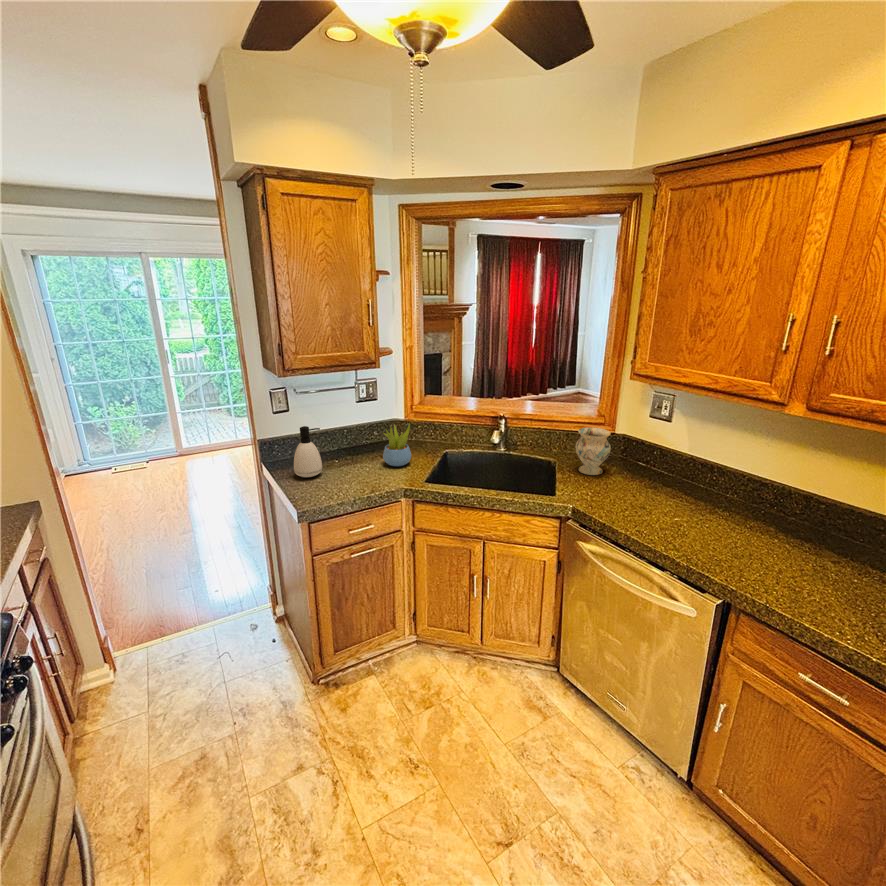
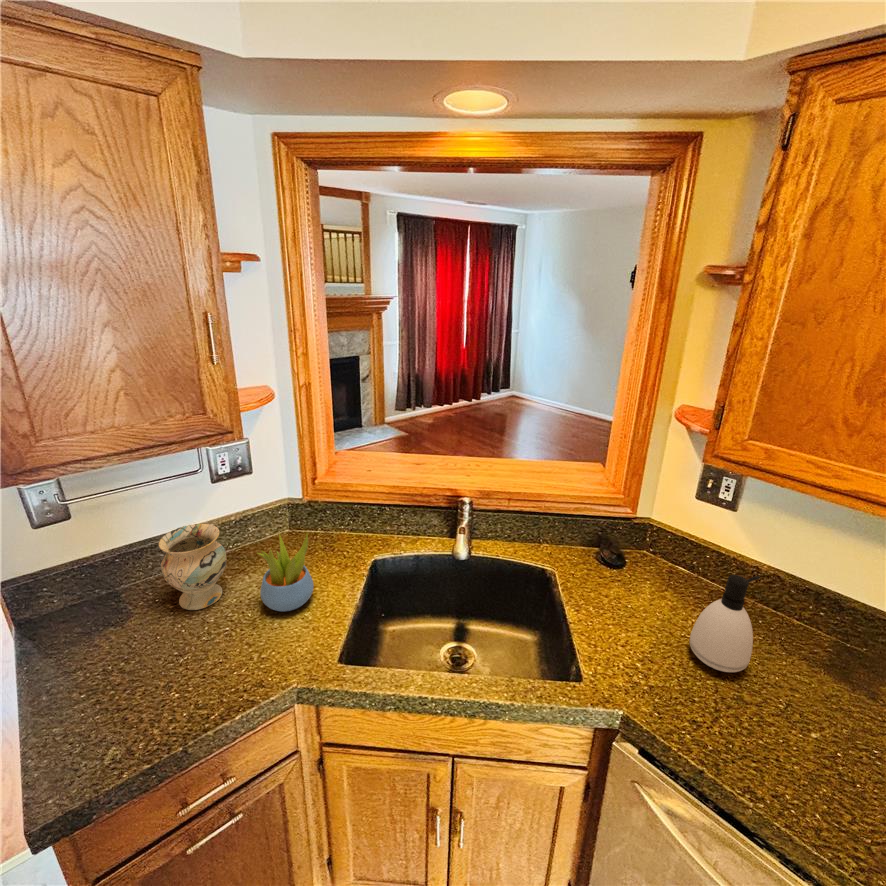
soap dispenser: present [294,426,322,477] -> present [689,575,760,672]
vase: present [576,428,611,475] -> present [159,524,226,610]

